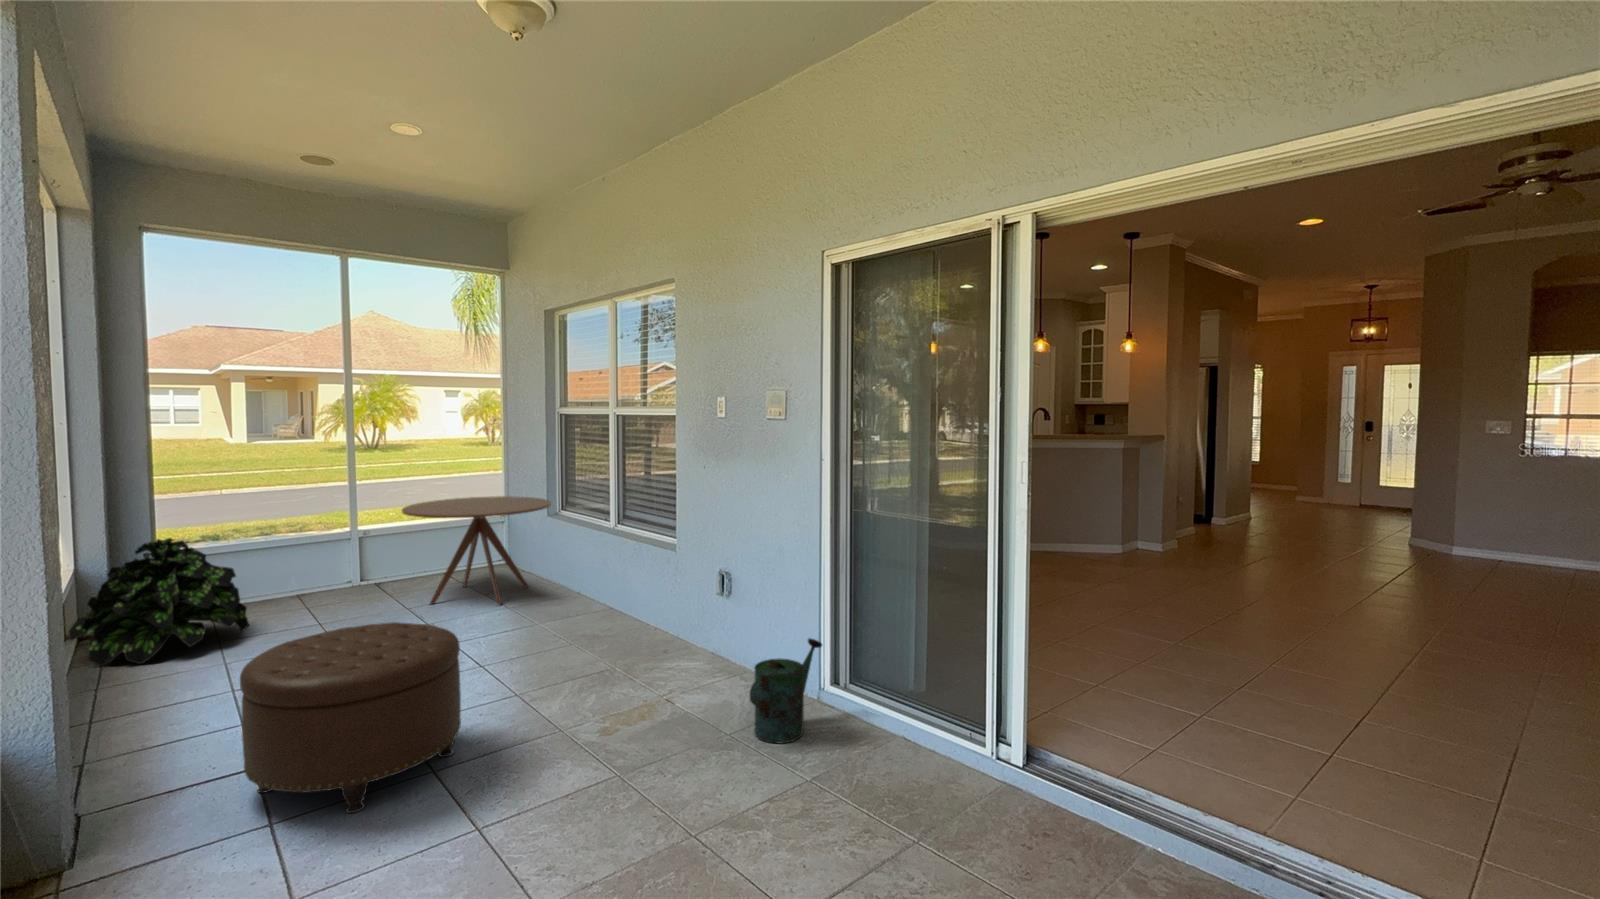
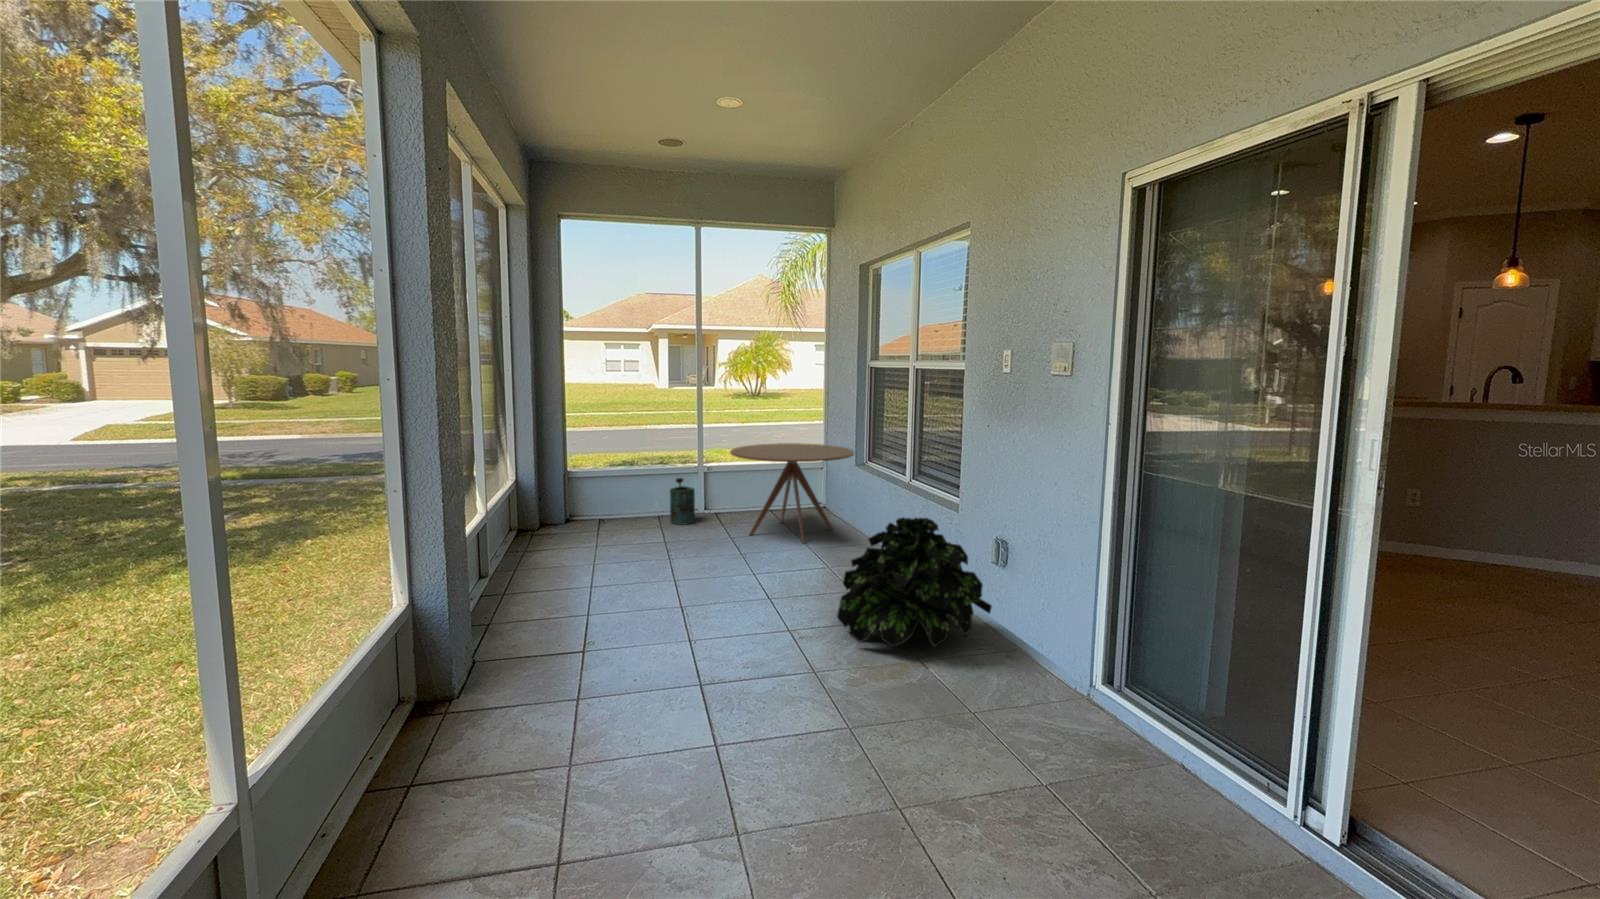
potted plant: present [69,538,249,666] -> present [837,517,992,647]
ottoman: present [240,622,461,813] -> none [568,547,729,702]
watering can: present [750,639,822,743] -> present [670,478,695,525]

